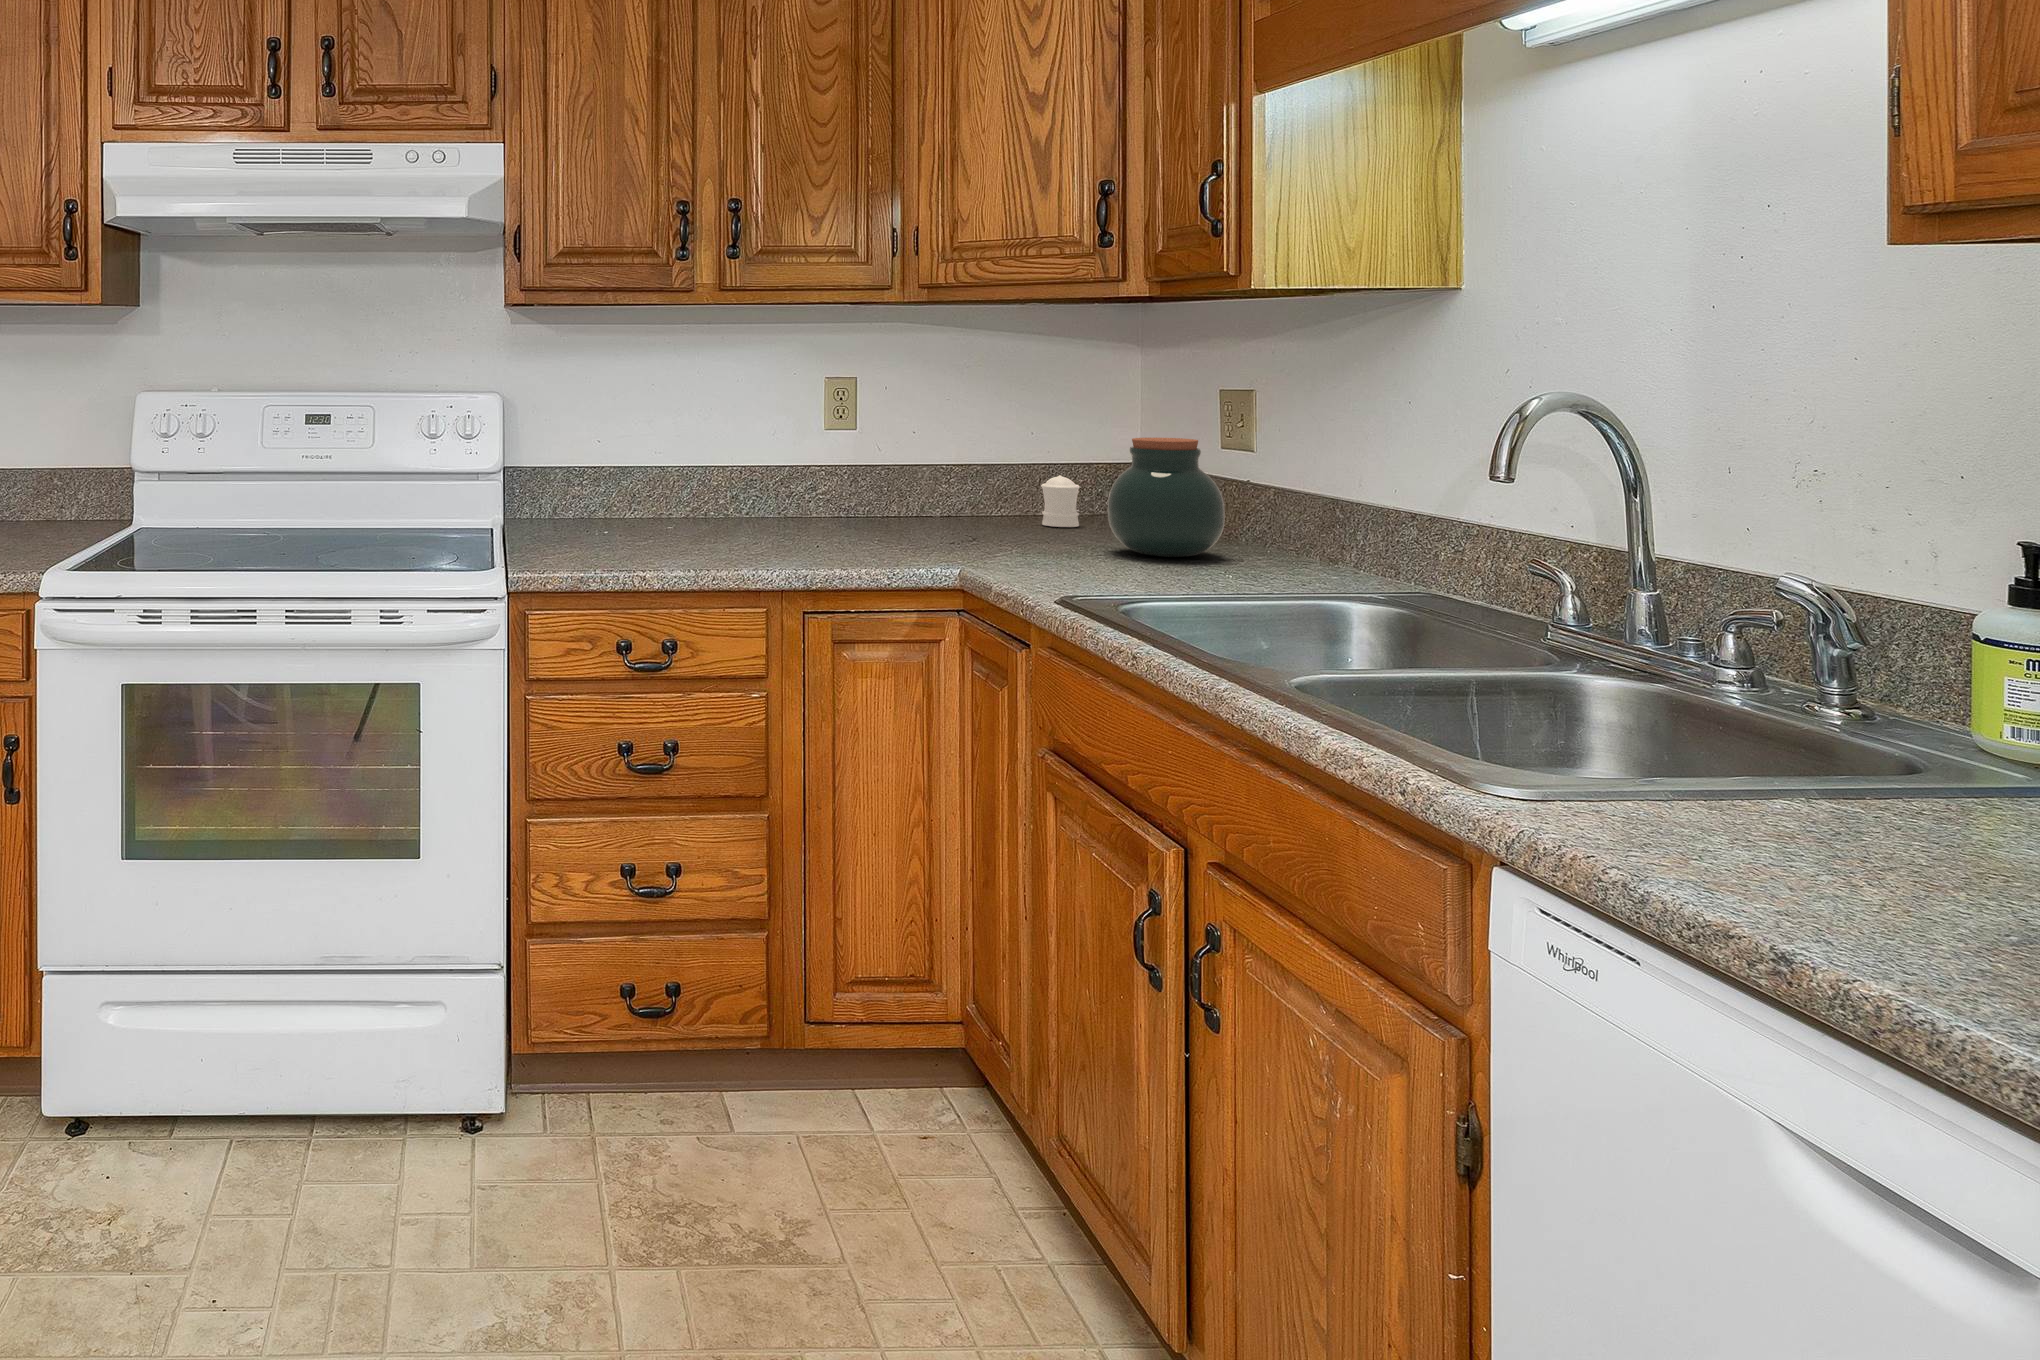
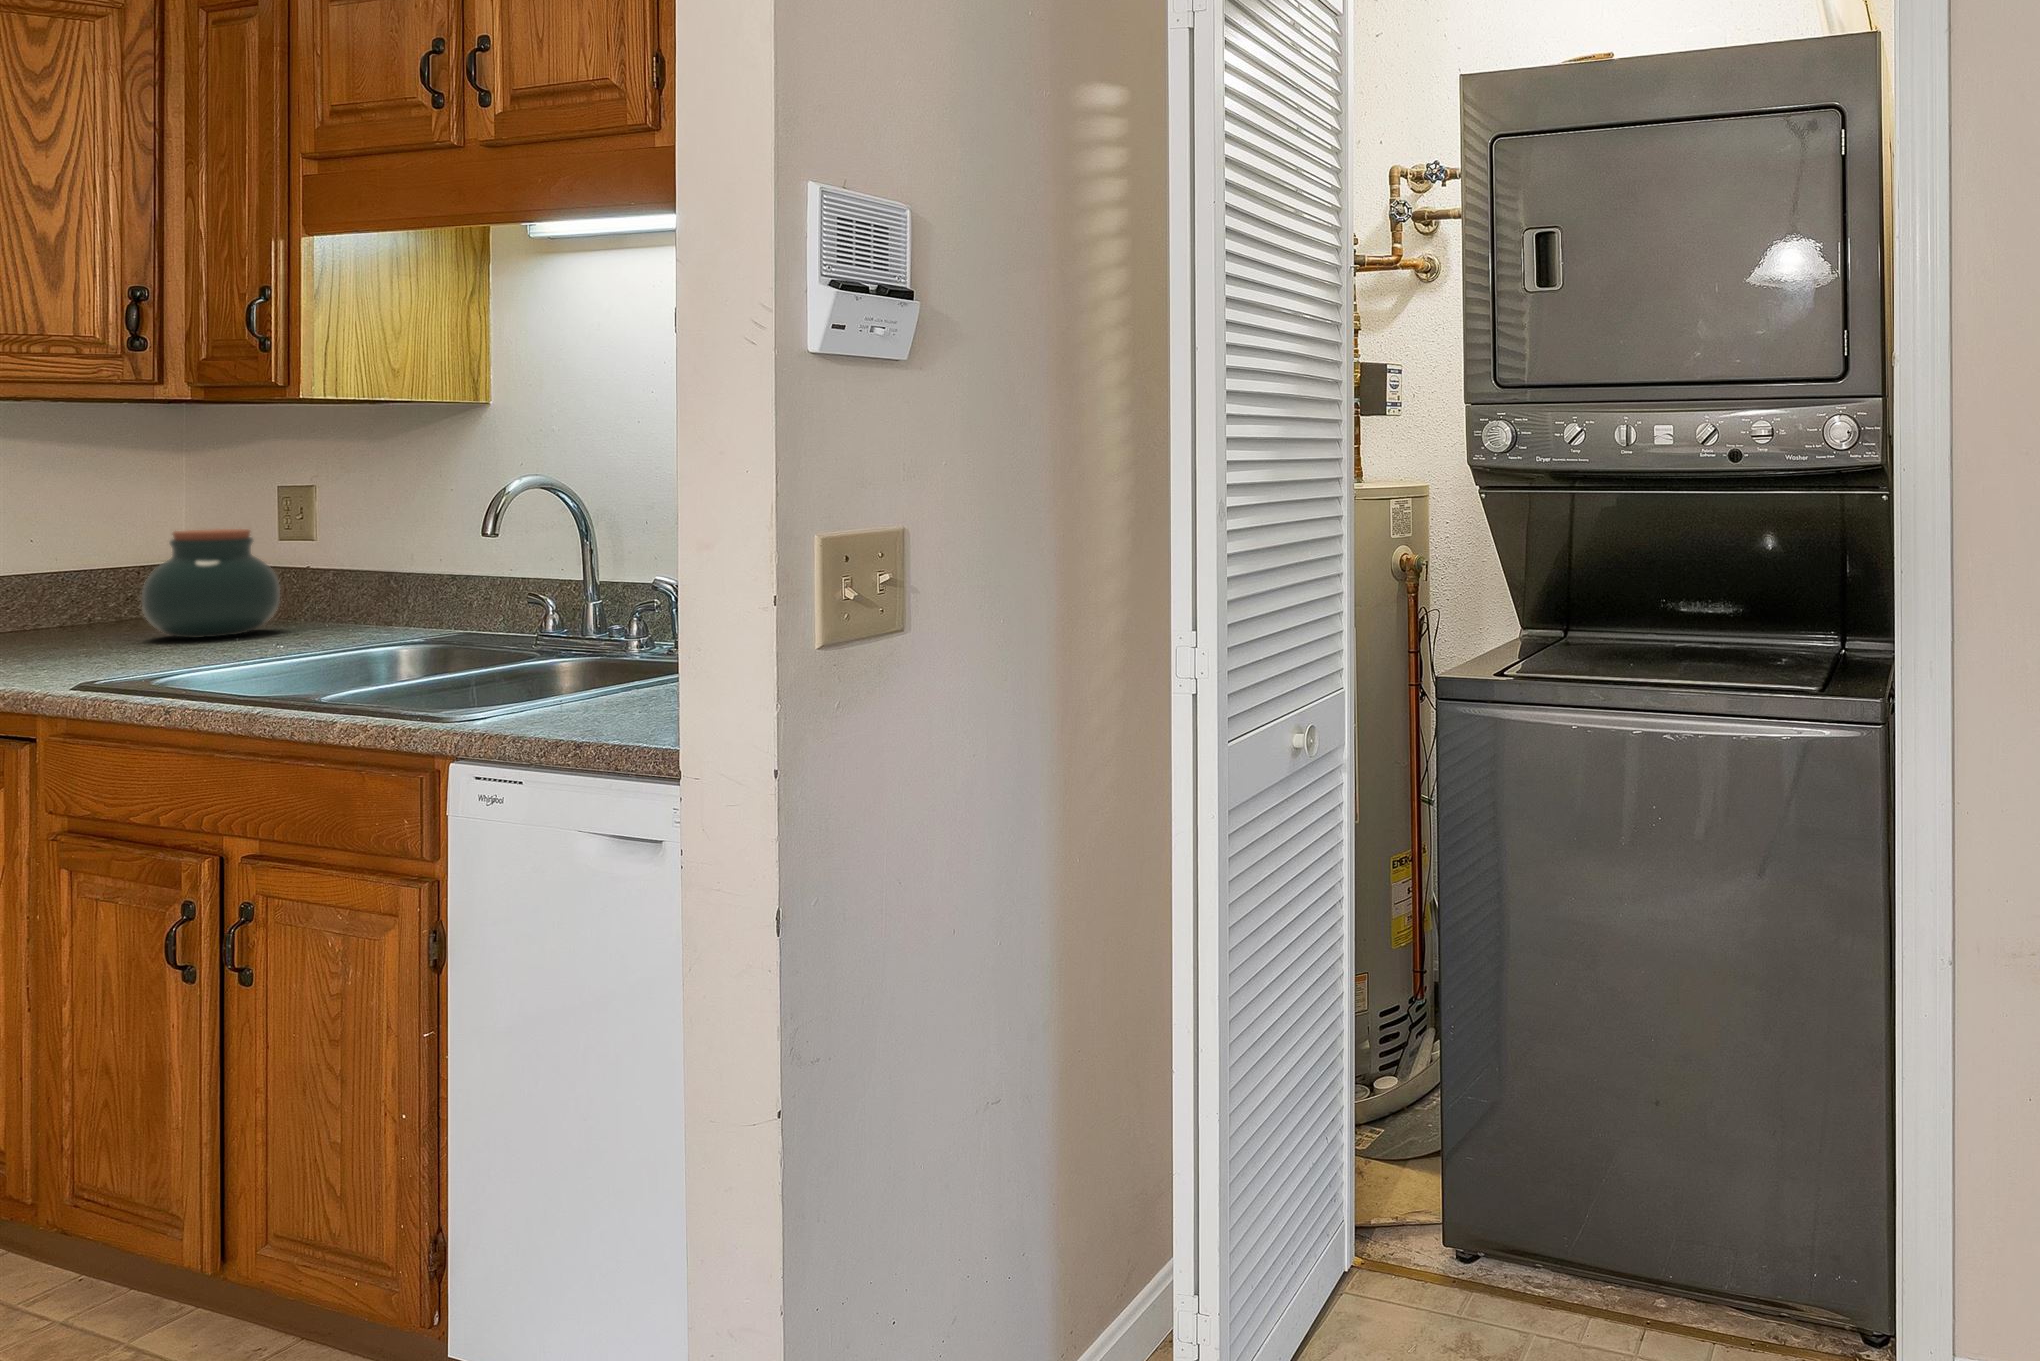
salt shaker: present [1041,475,1080,527] -> none [51,576,106,628]

